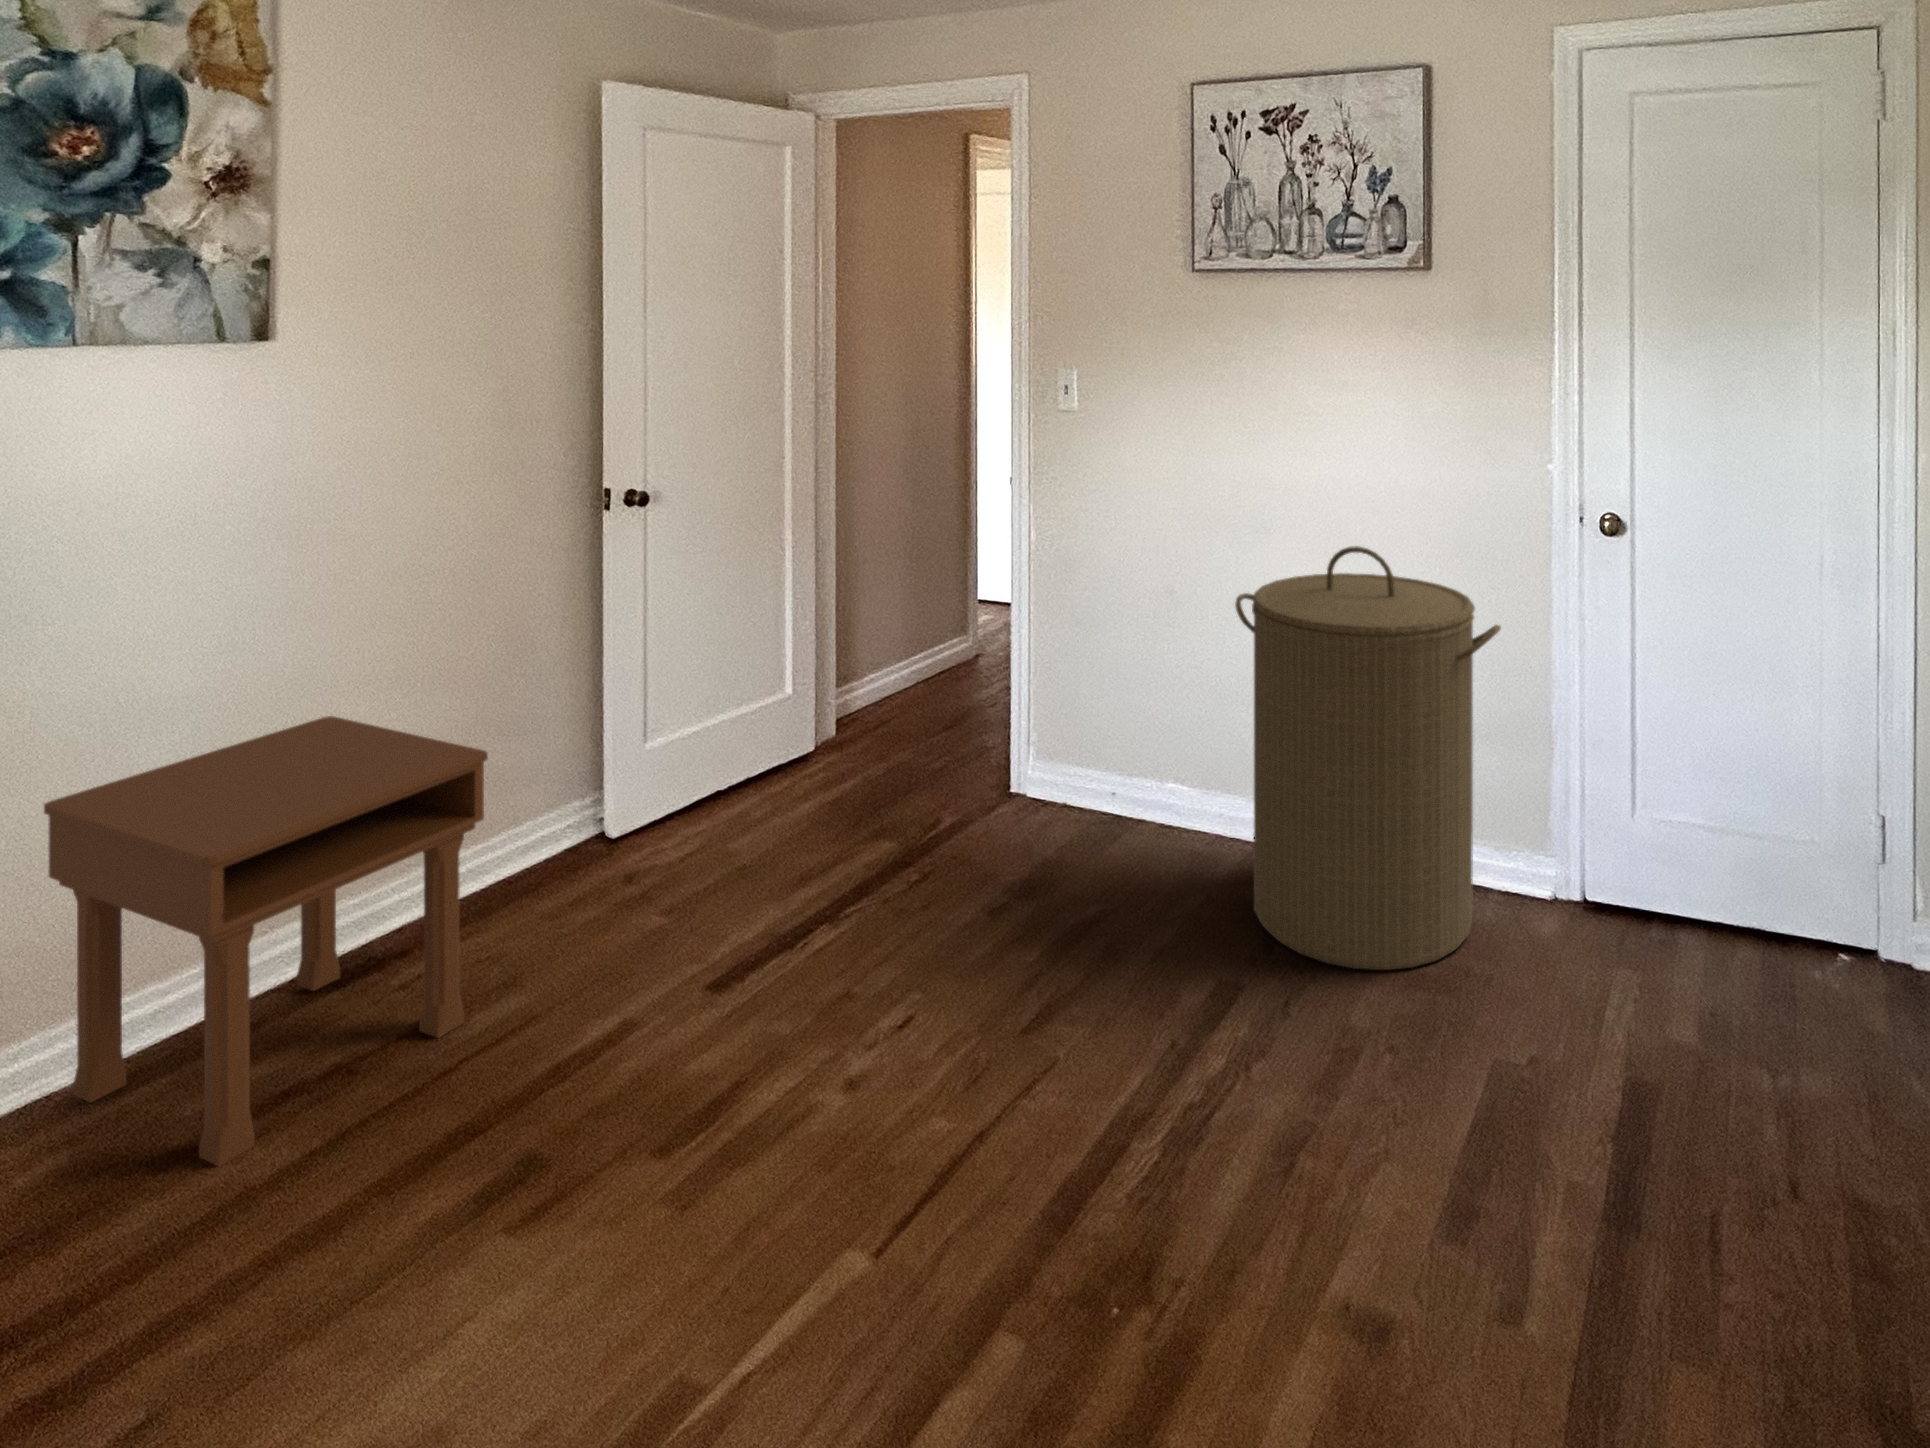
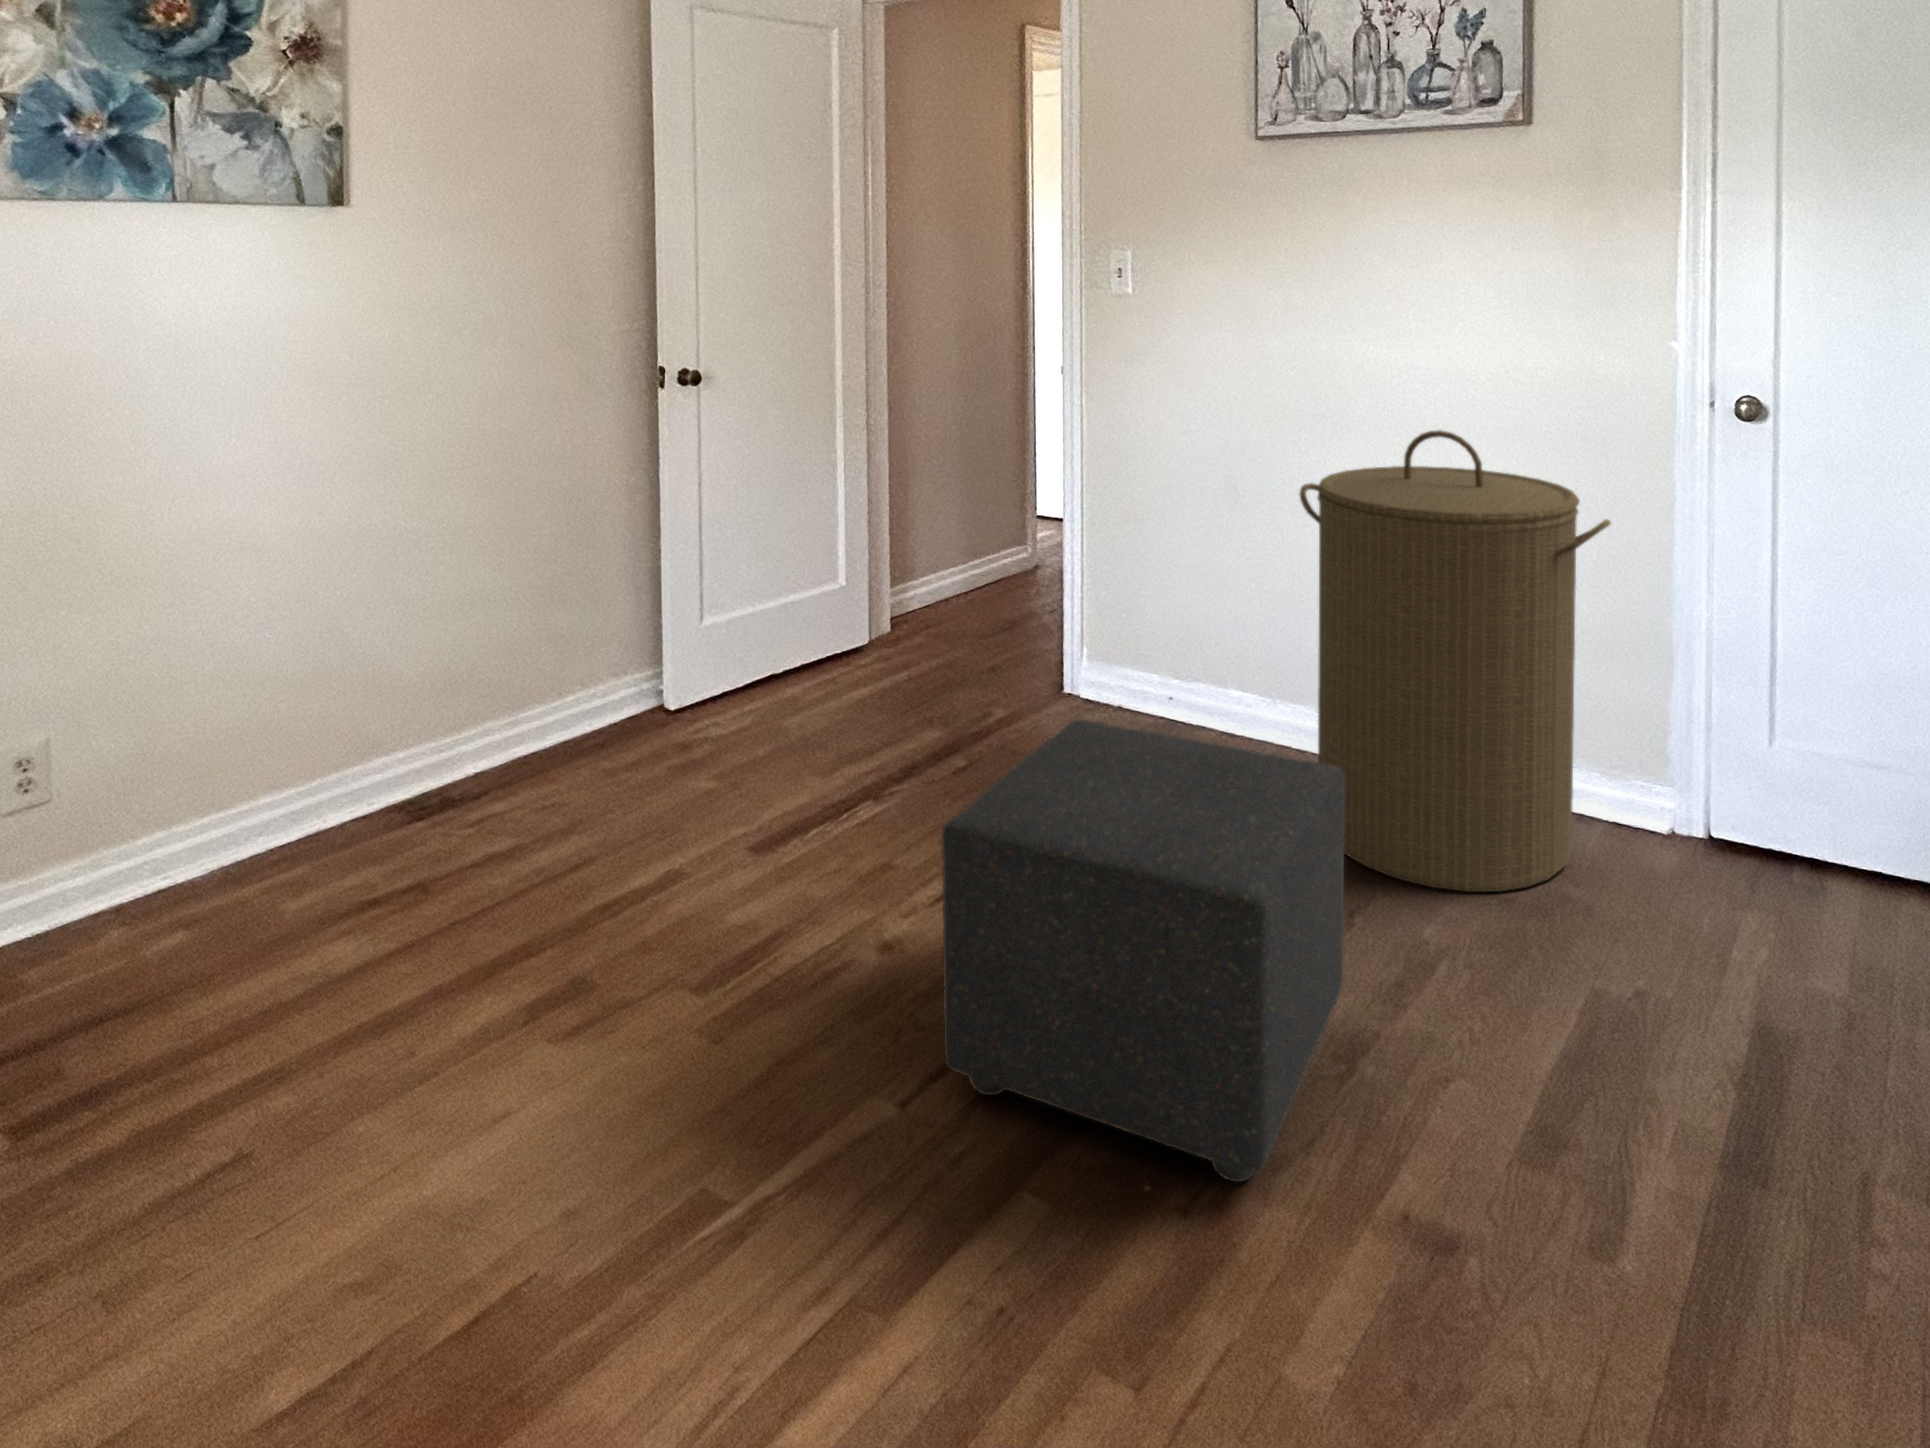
nightstand: present [44,716,488,1166] -> none [164,566,542,957]
ottoman: none [914,845,1284,1299] -> present [942,720,1345,1182]

